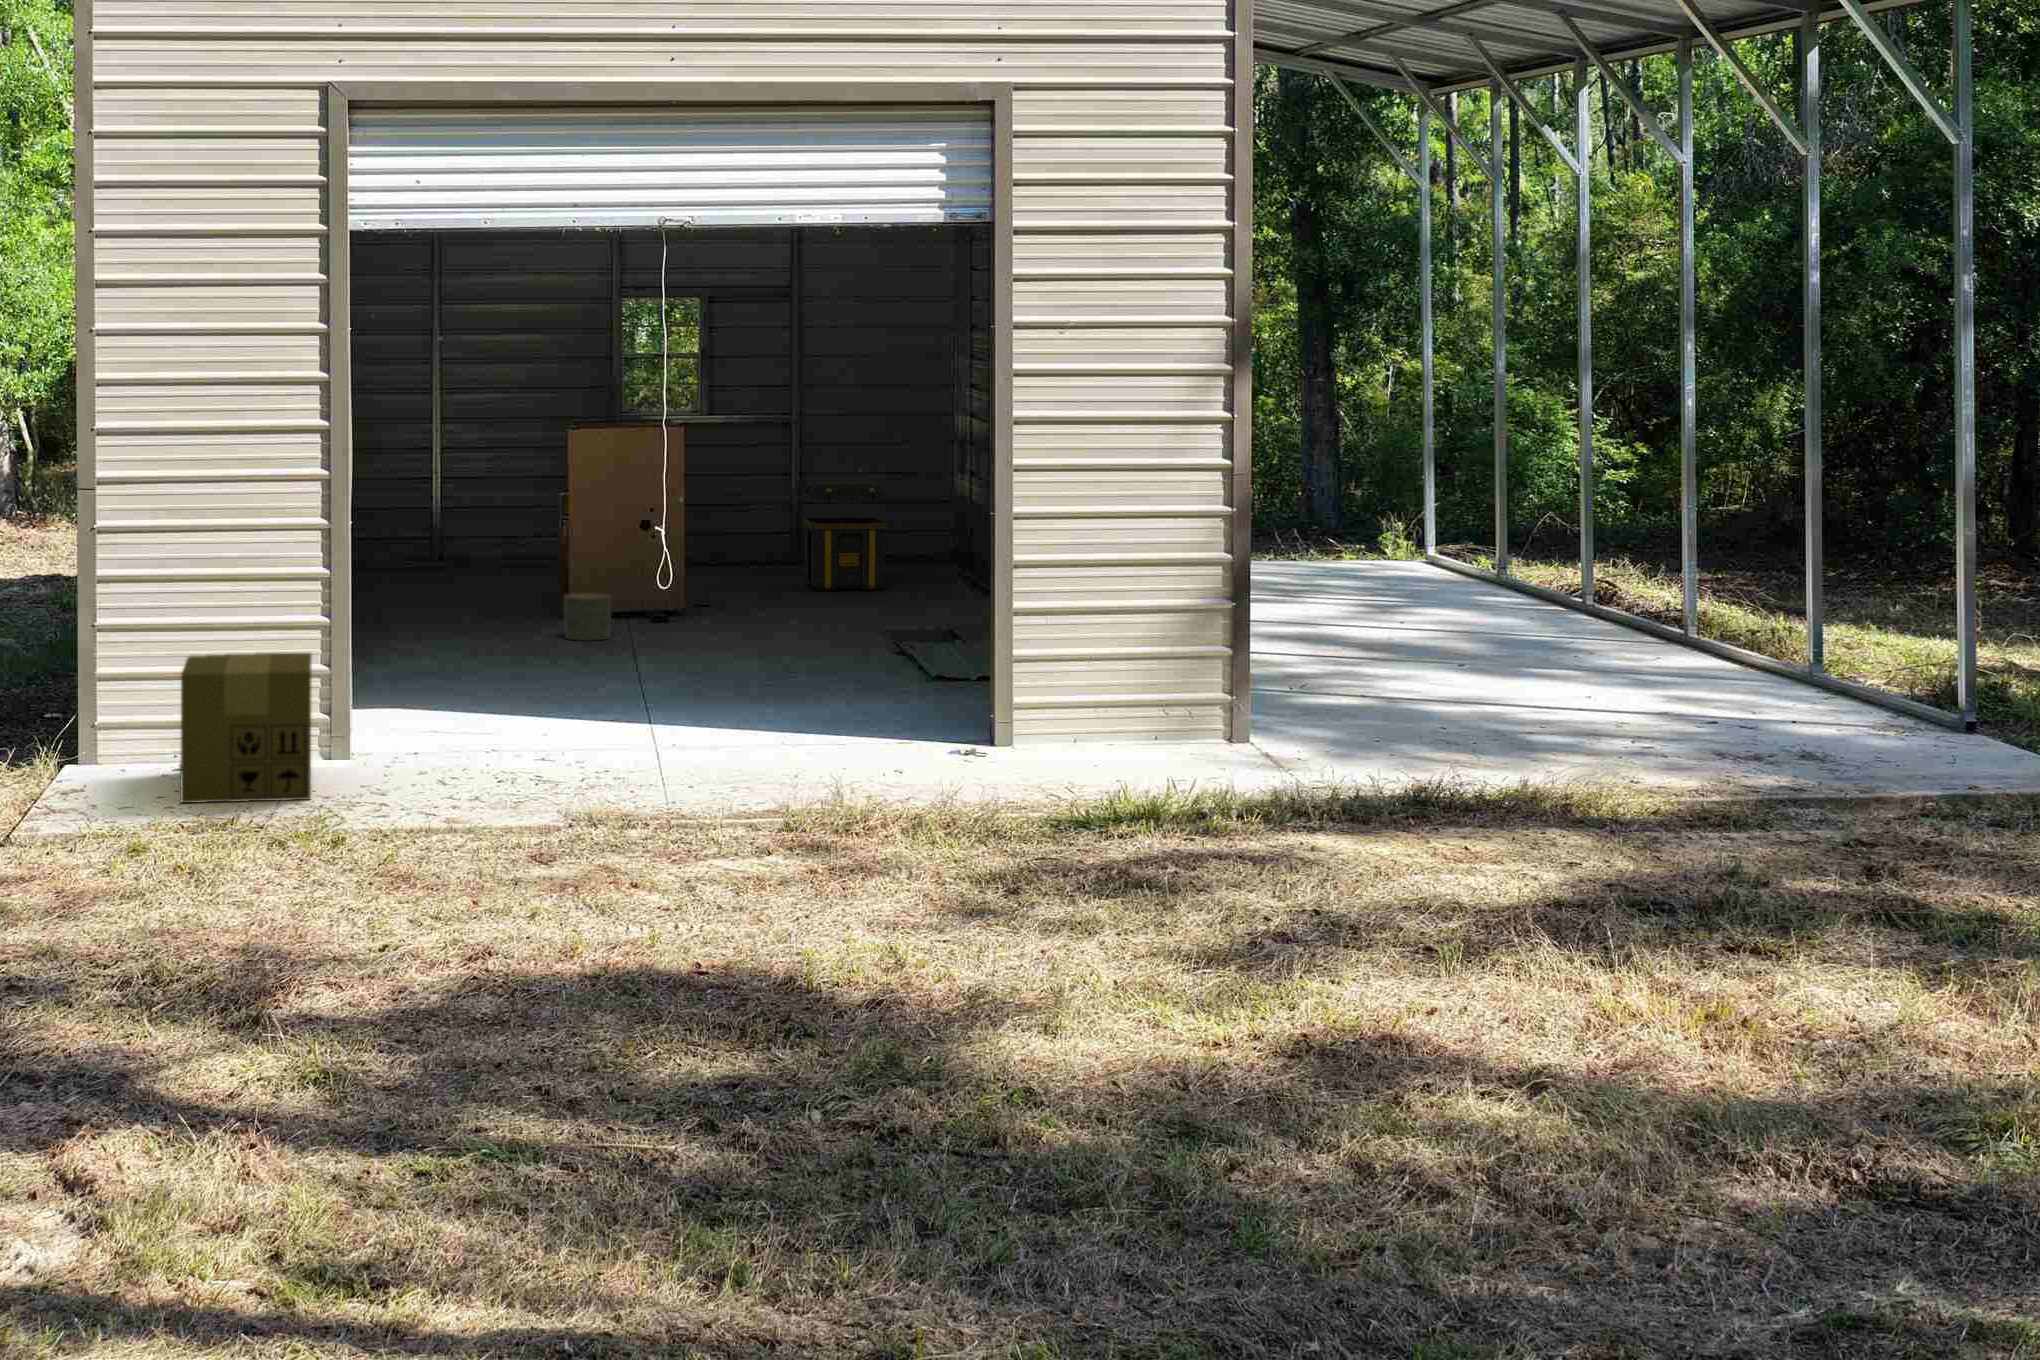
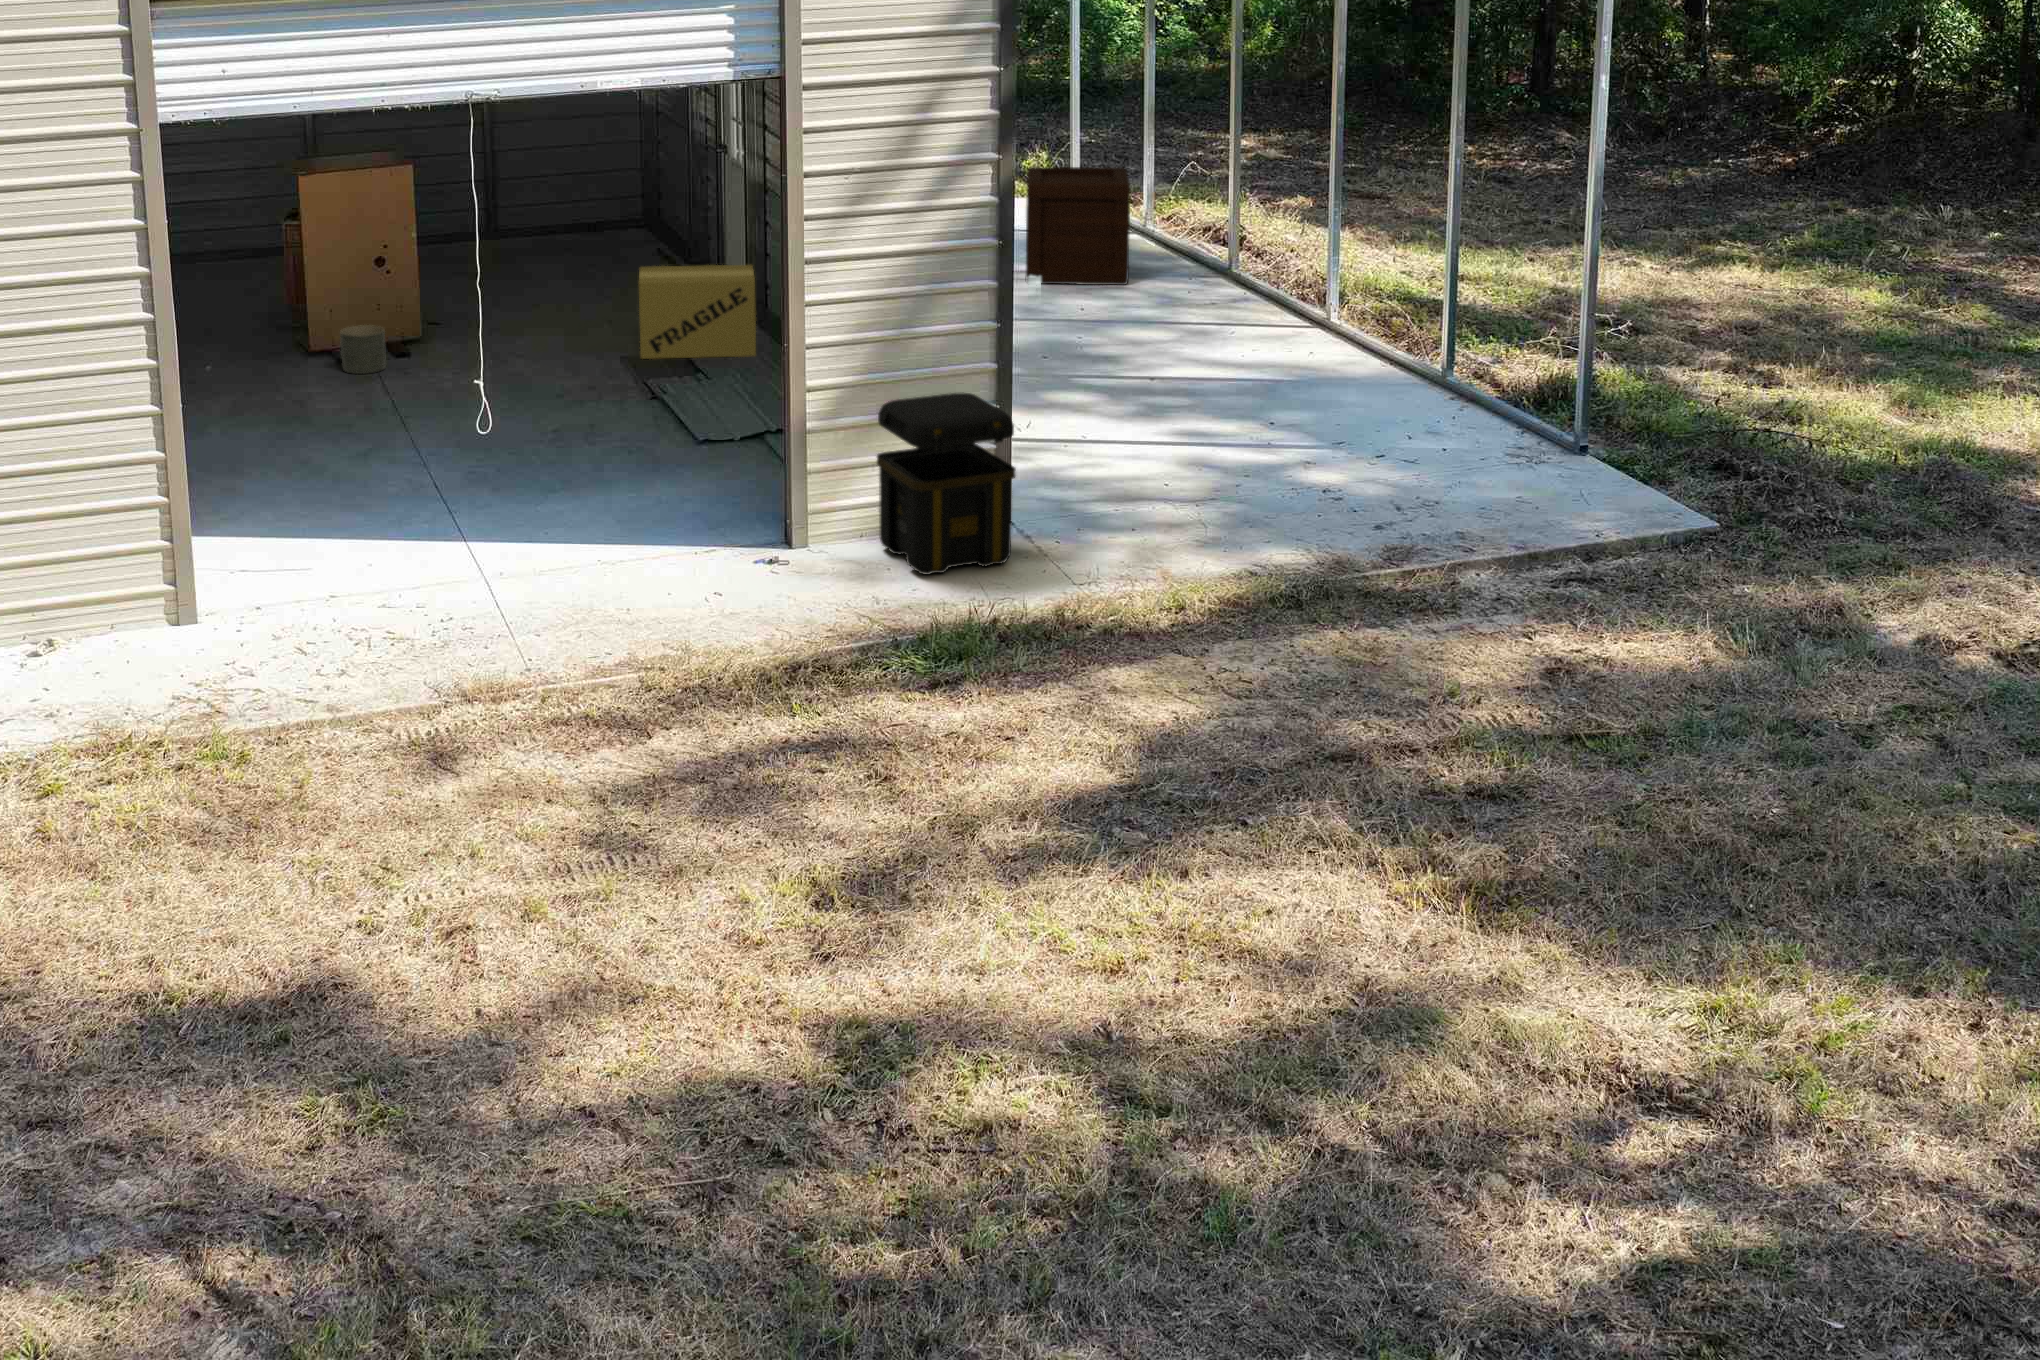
toolbox: present [803,481,887,591] -> present [877,393,1016,575]
wooden crate: none [1330,490,1452,615] -> present [1025,167,1131,285]
cardboard box: present [180,653,312,803] -> present [639,265,756,359]

